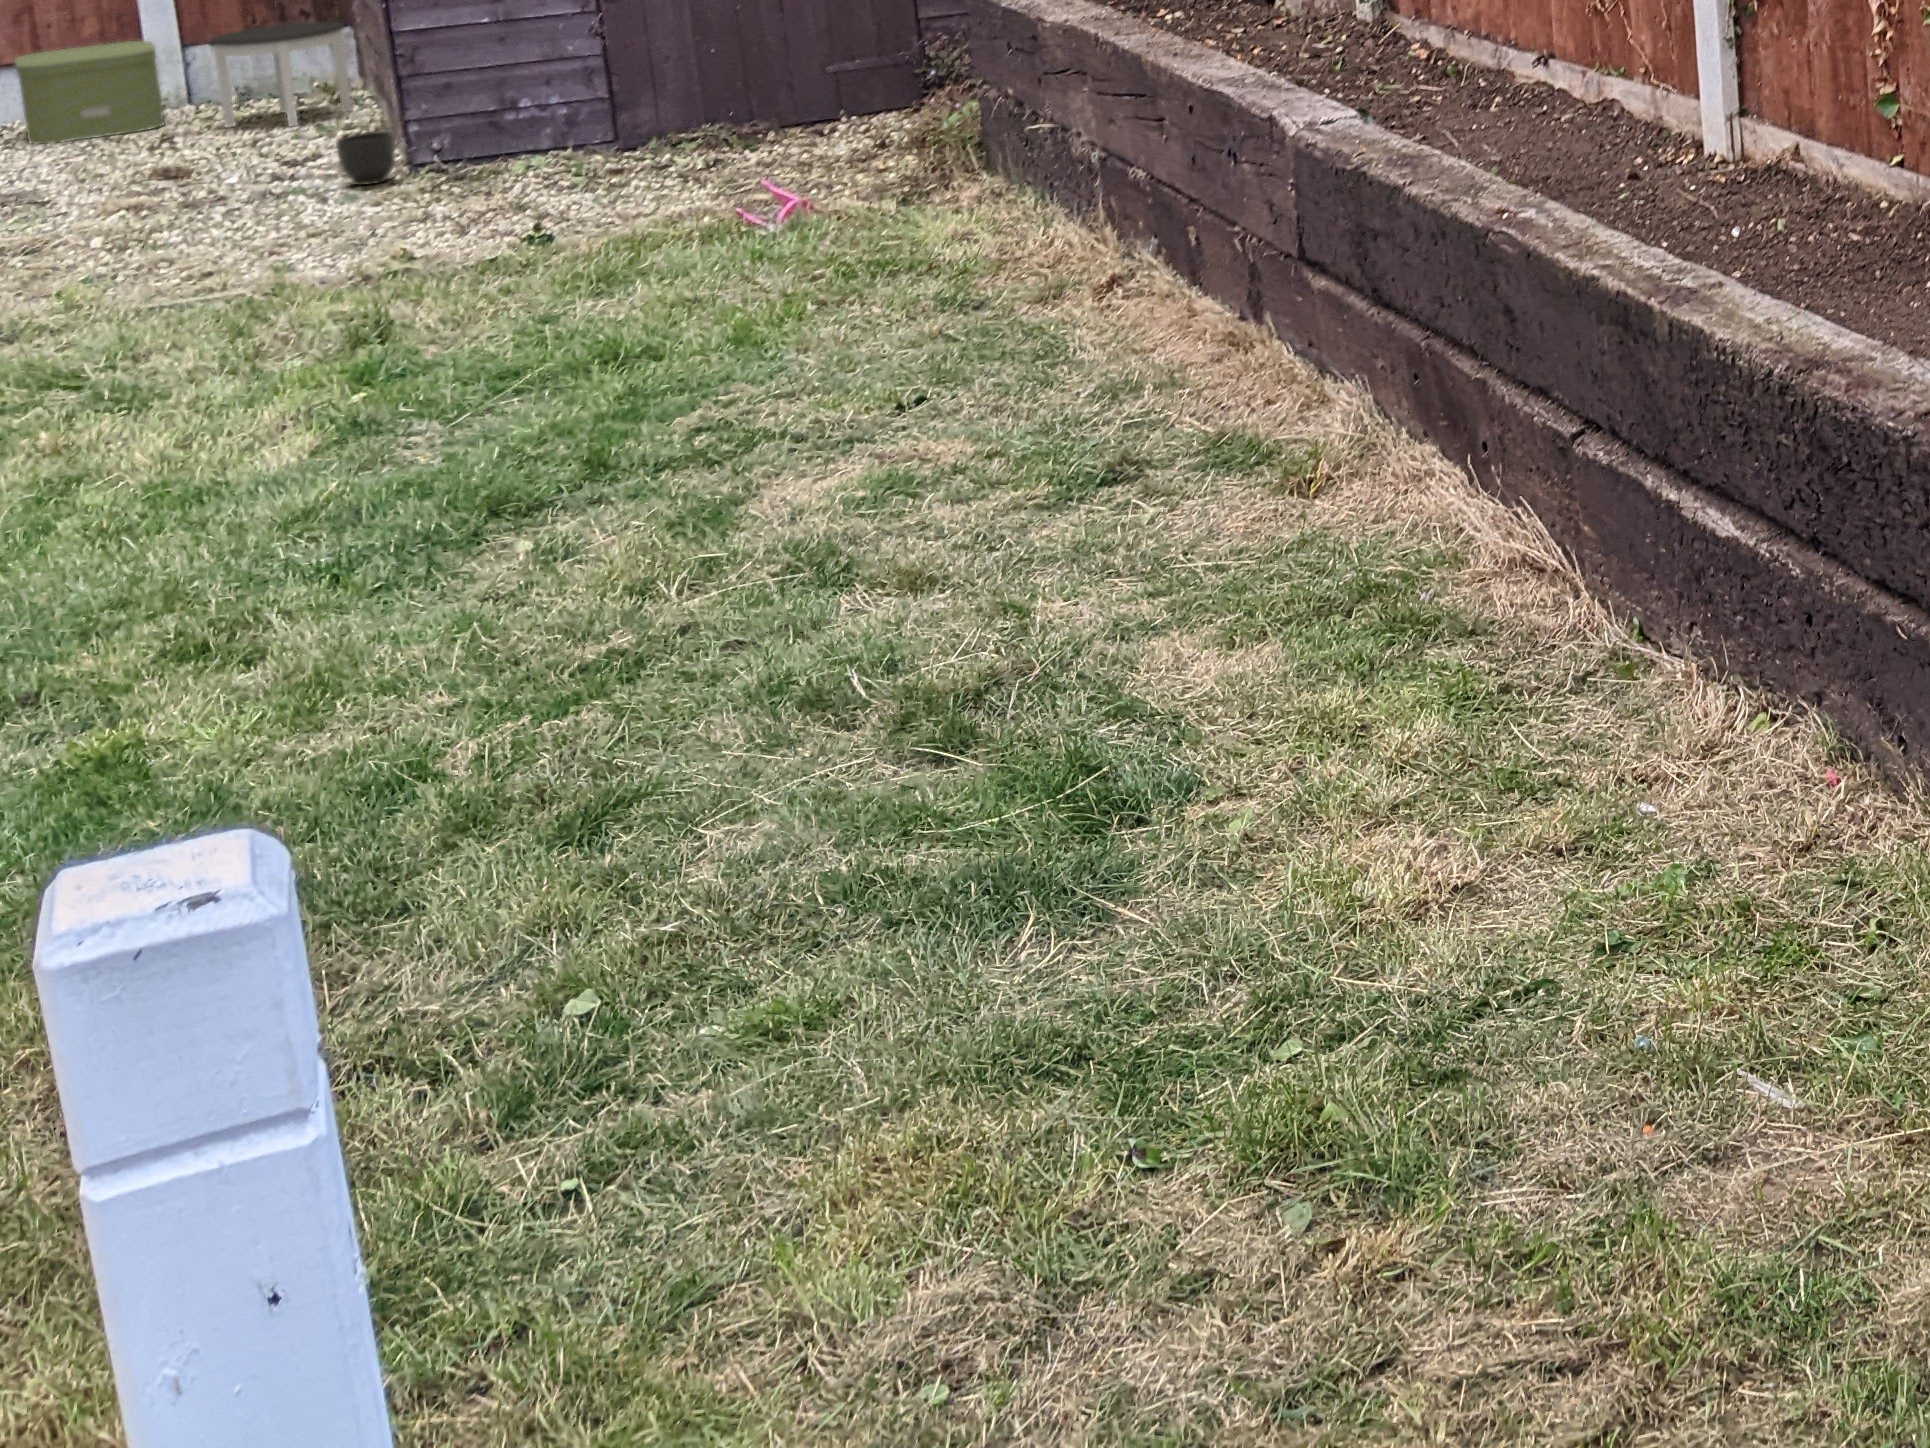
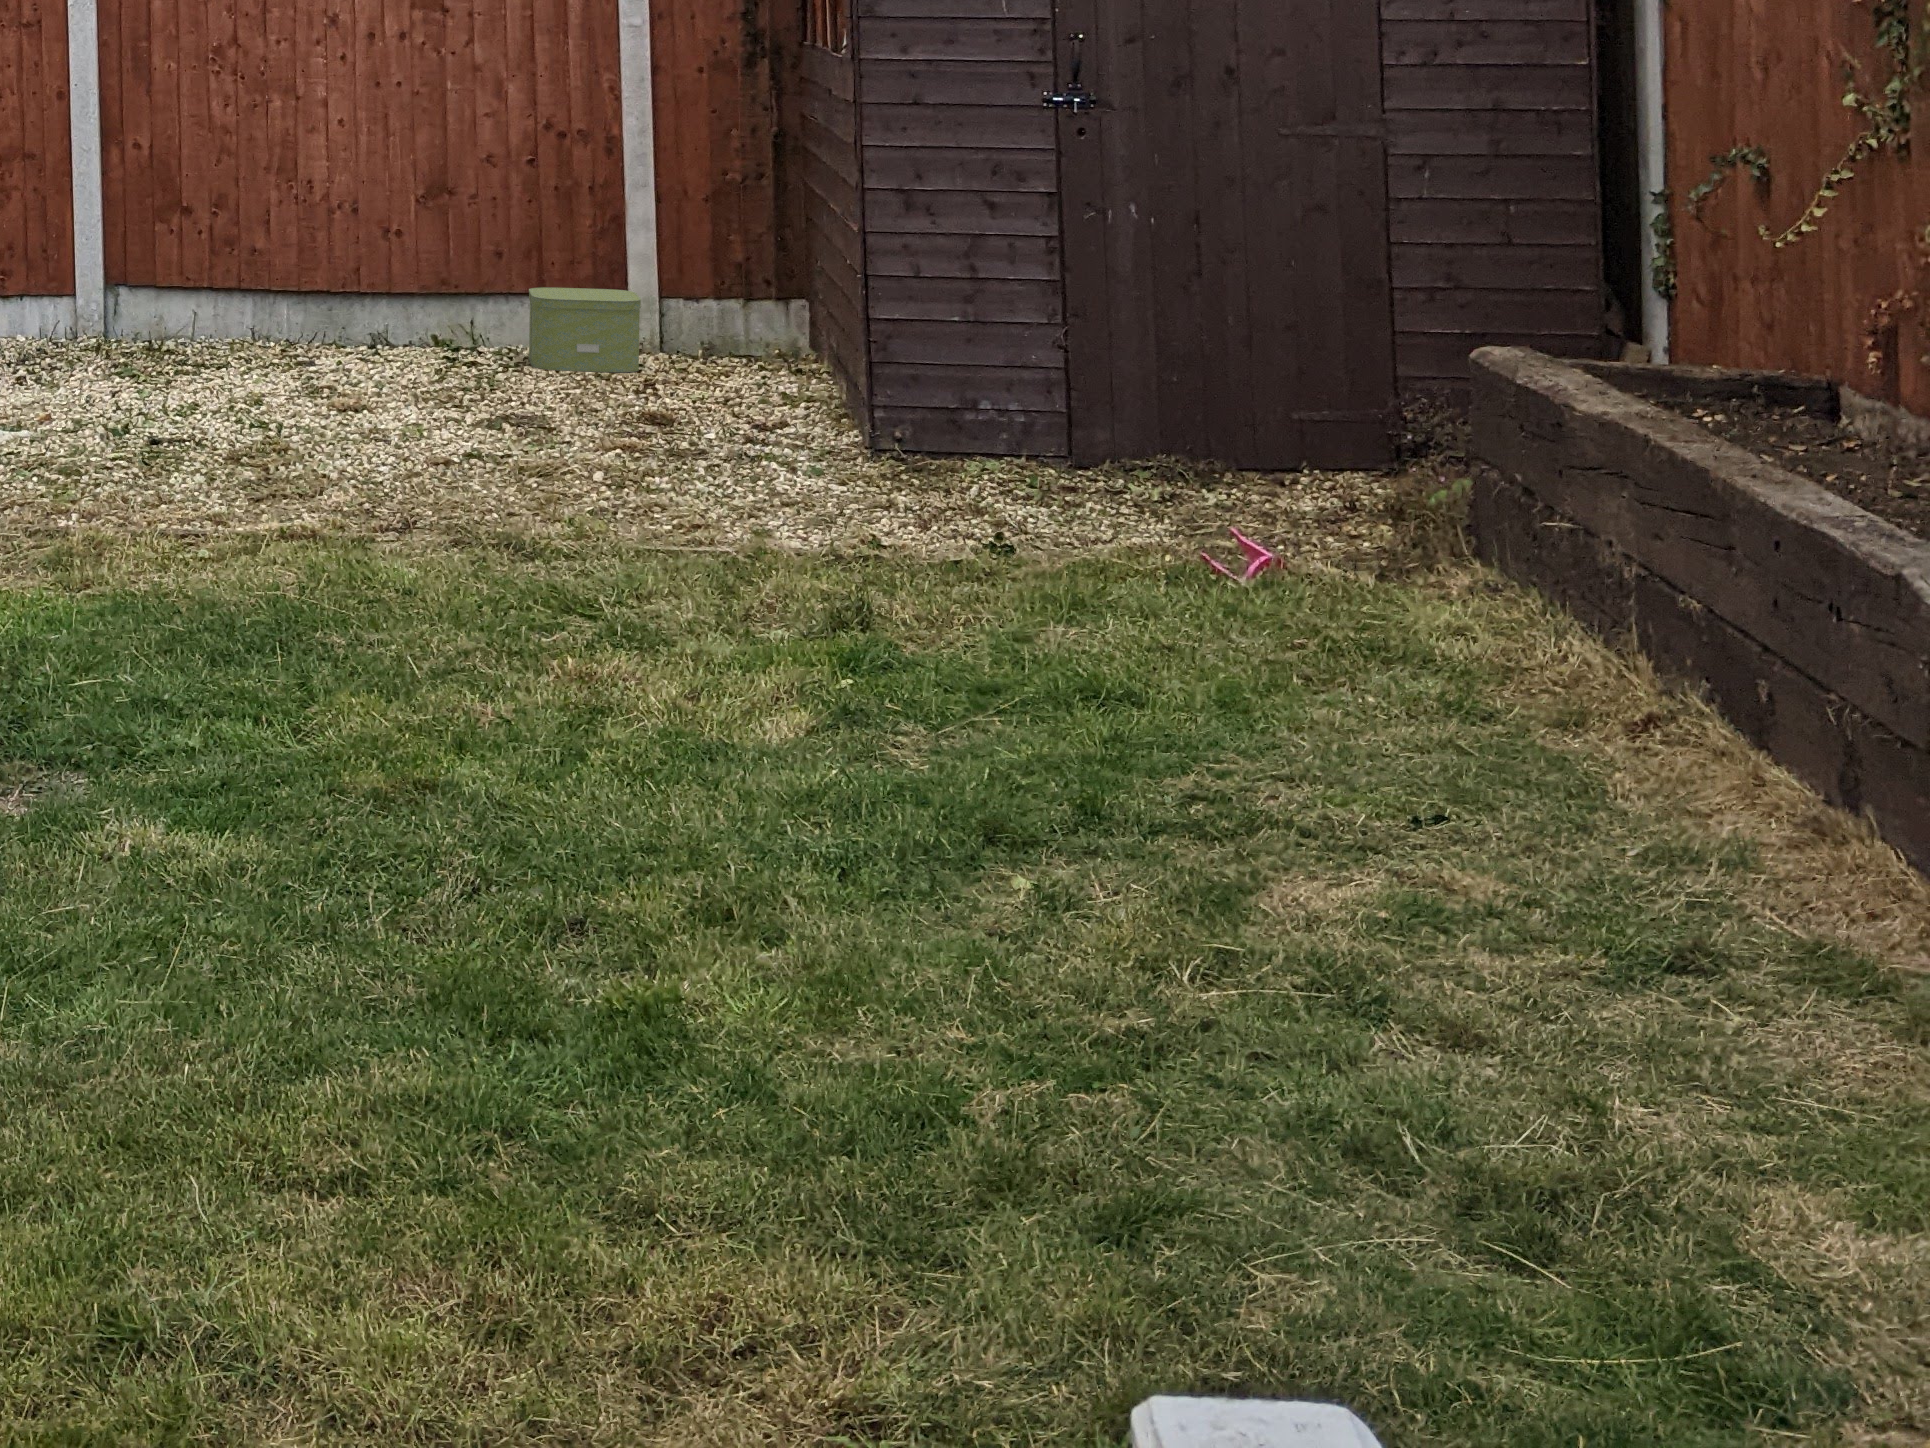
round table: present [210,22,352,128] -> none [689,294,802,391]
planter: present [336,131,395,185] -> none [808,405,858,456]

